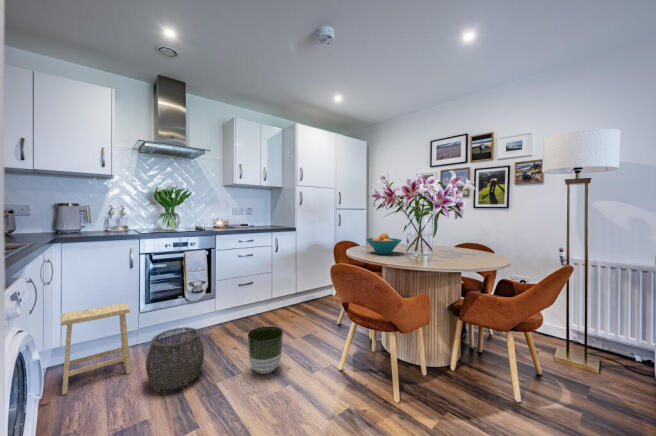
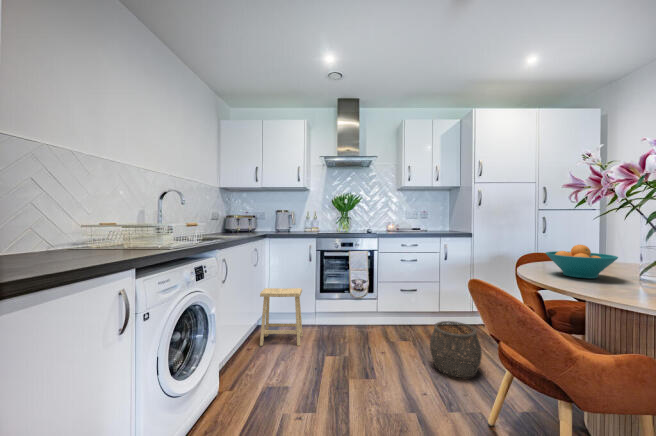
planter: present [248,326,283,374] -> none [380,338,418,390]
woven basket: present [146,327,204,391] -> present [430,321,482,378]

